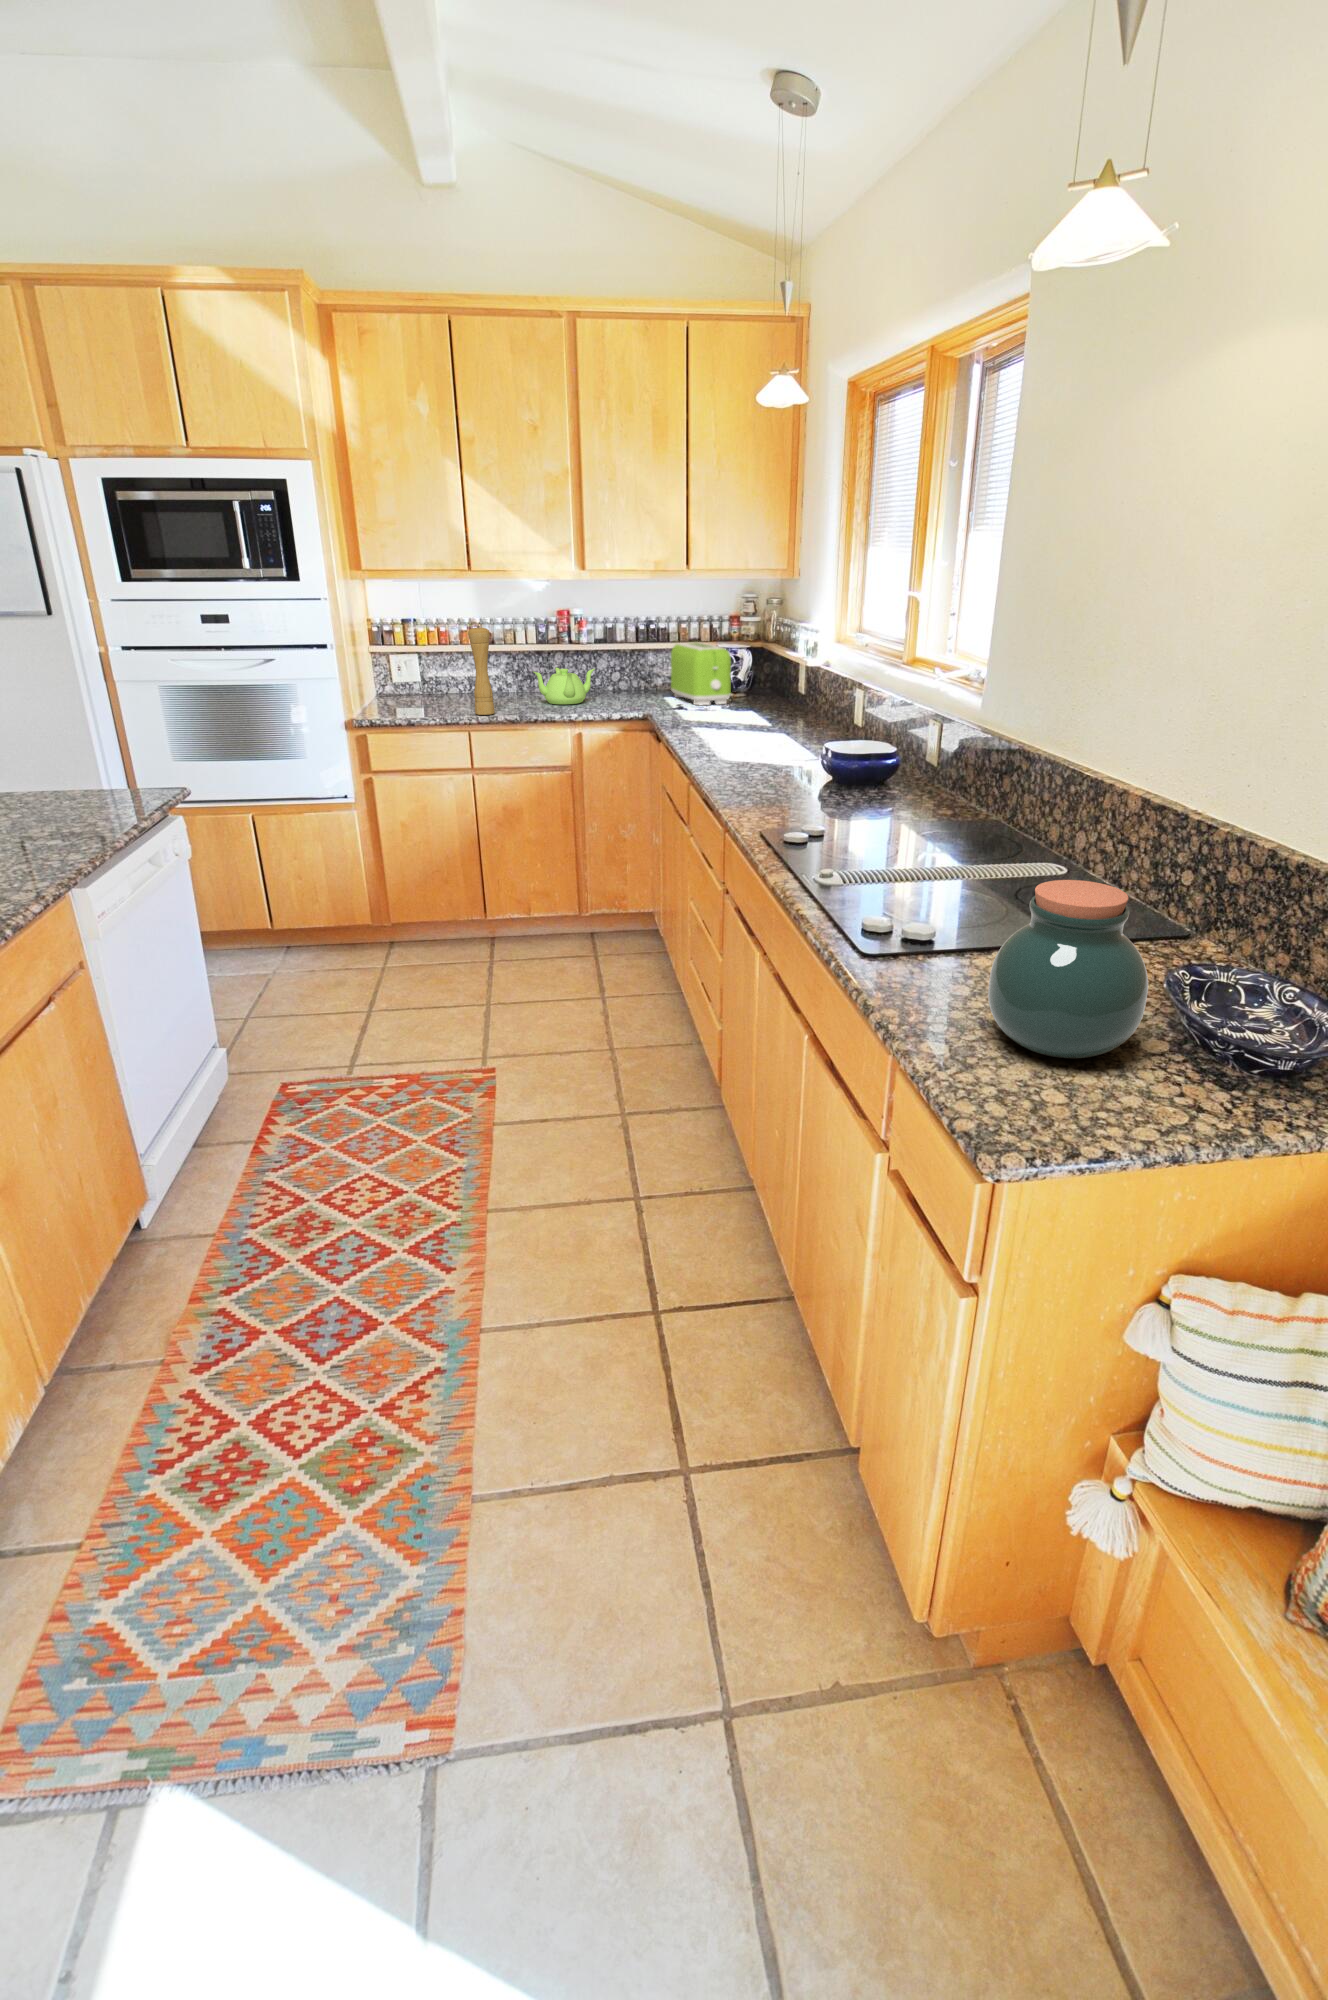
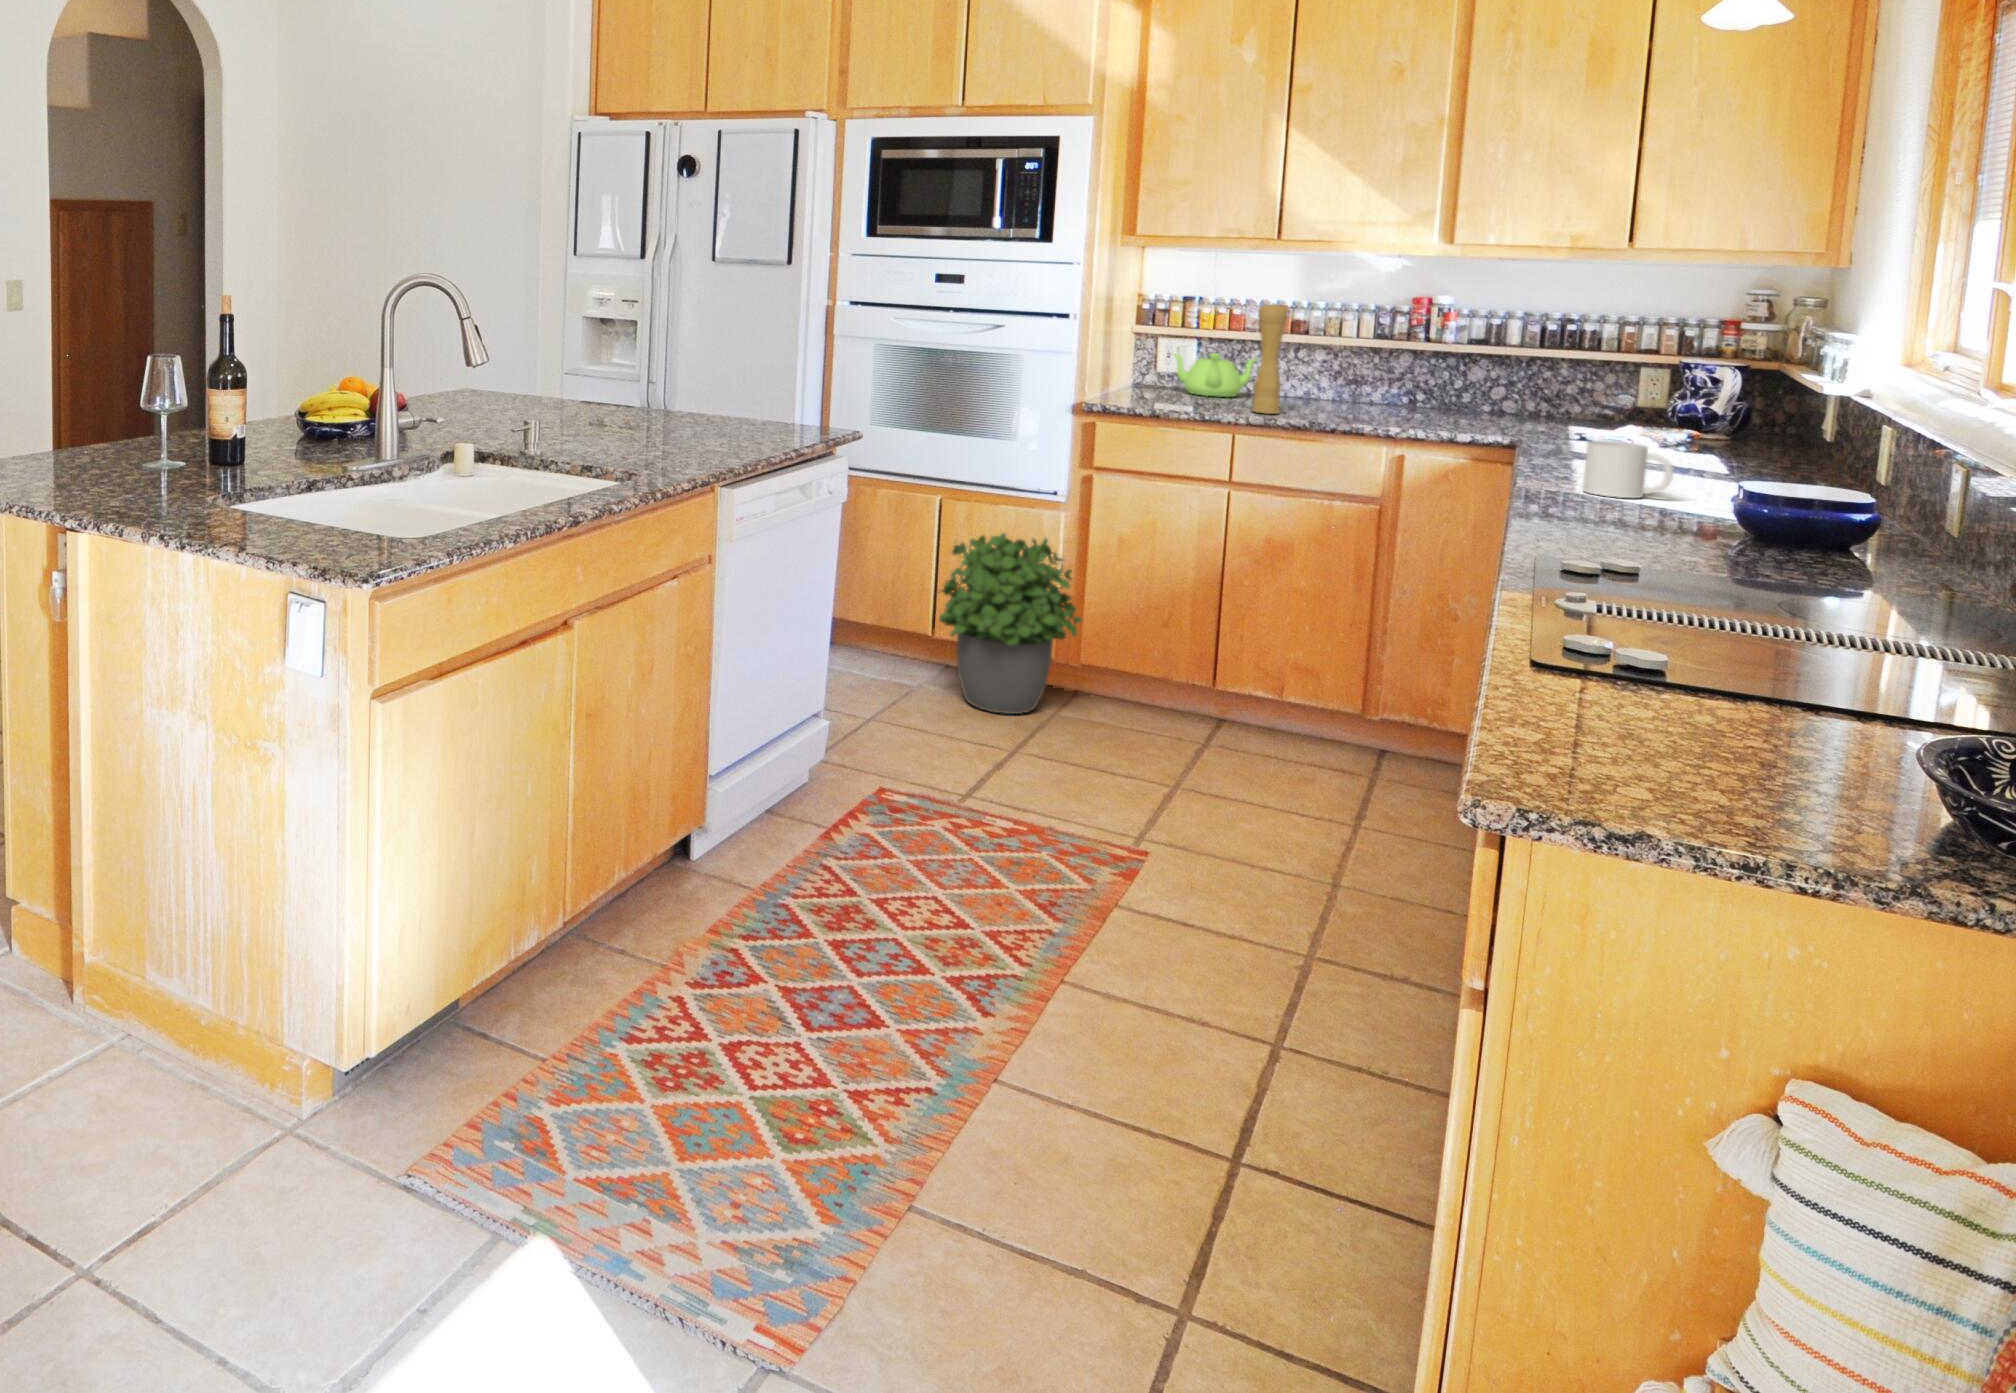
toaster: present [671,642,731,705] -> none [1584,355,1687,446]
teapot: present [534,668,595,704] -> present [1174,353,1256,397]
mug: none [722,718,772,759] -> present [1583,441,1673,498]
potted plant: none [269,839,389,983] -> present [939,533,1082,714]
jar: present [988,880,1148,1058] -> none [1606,552,1843,777]

